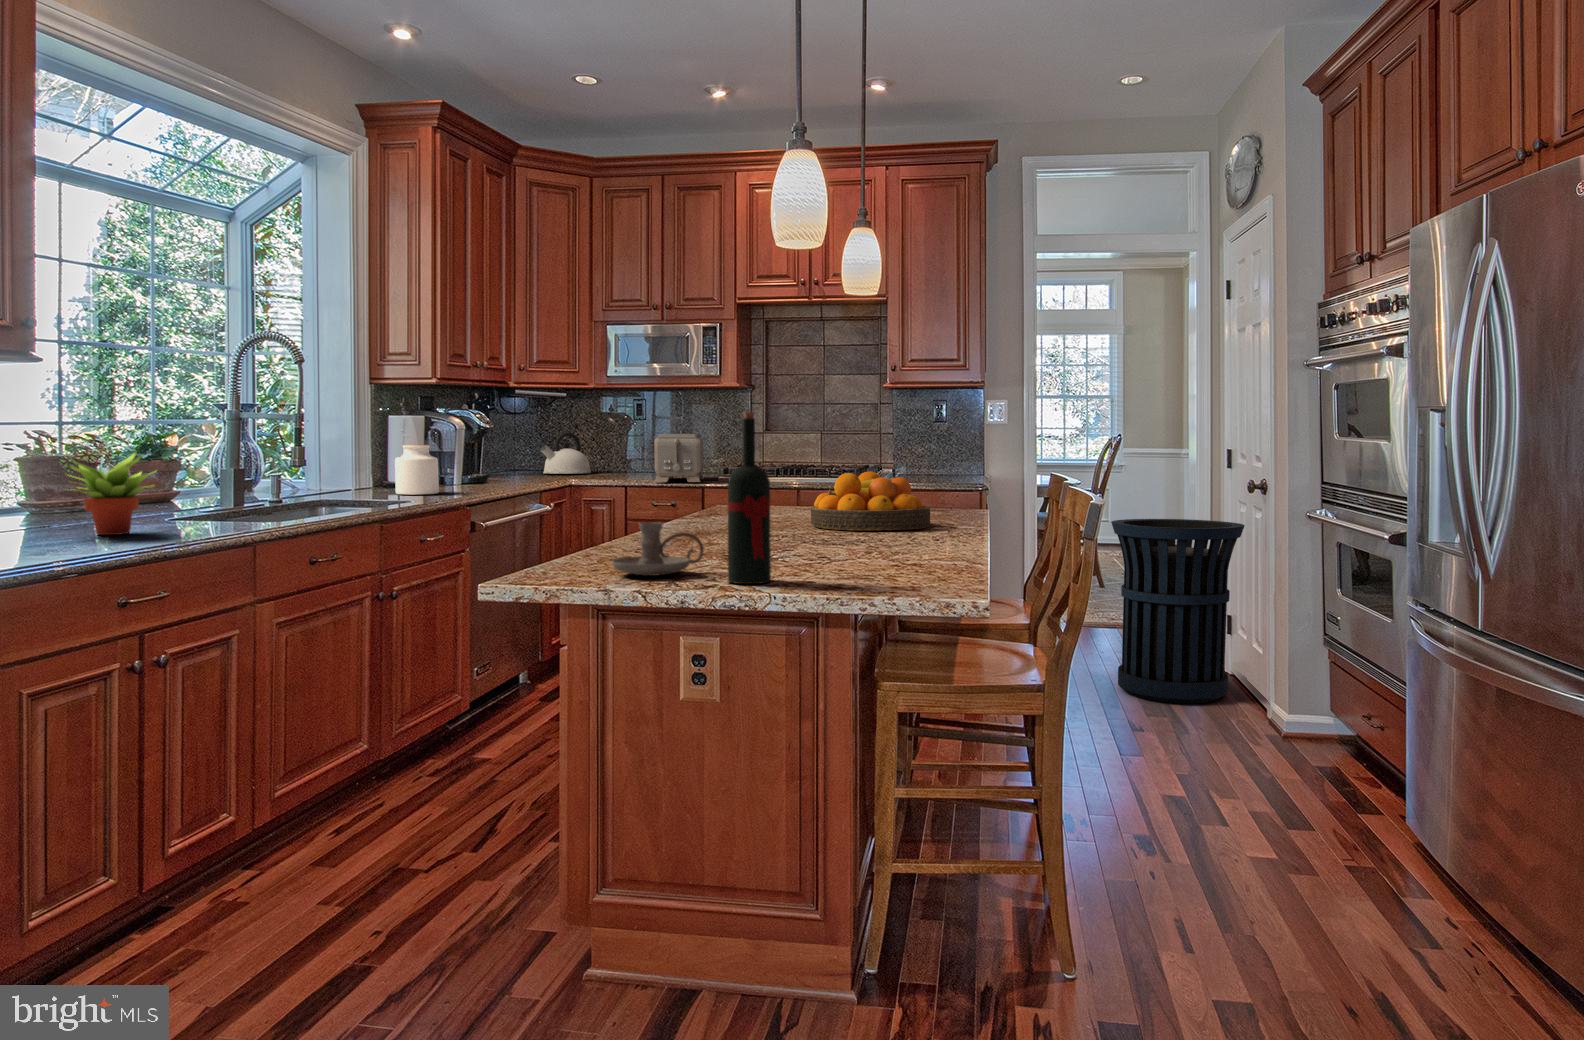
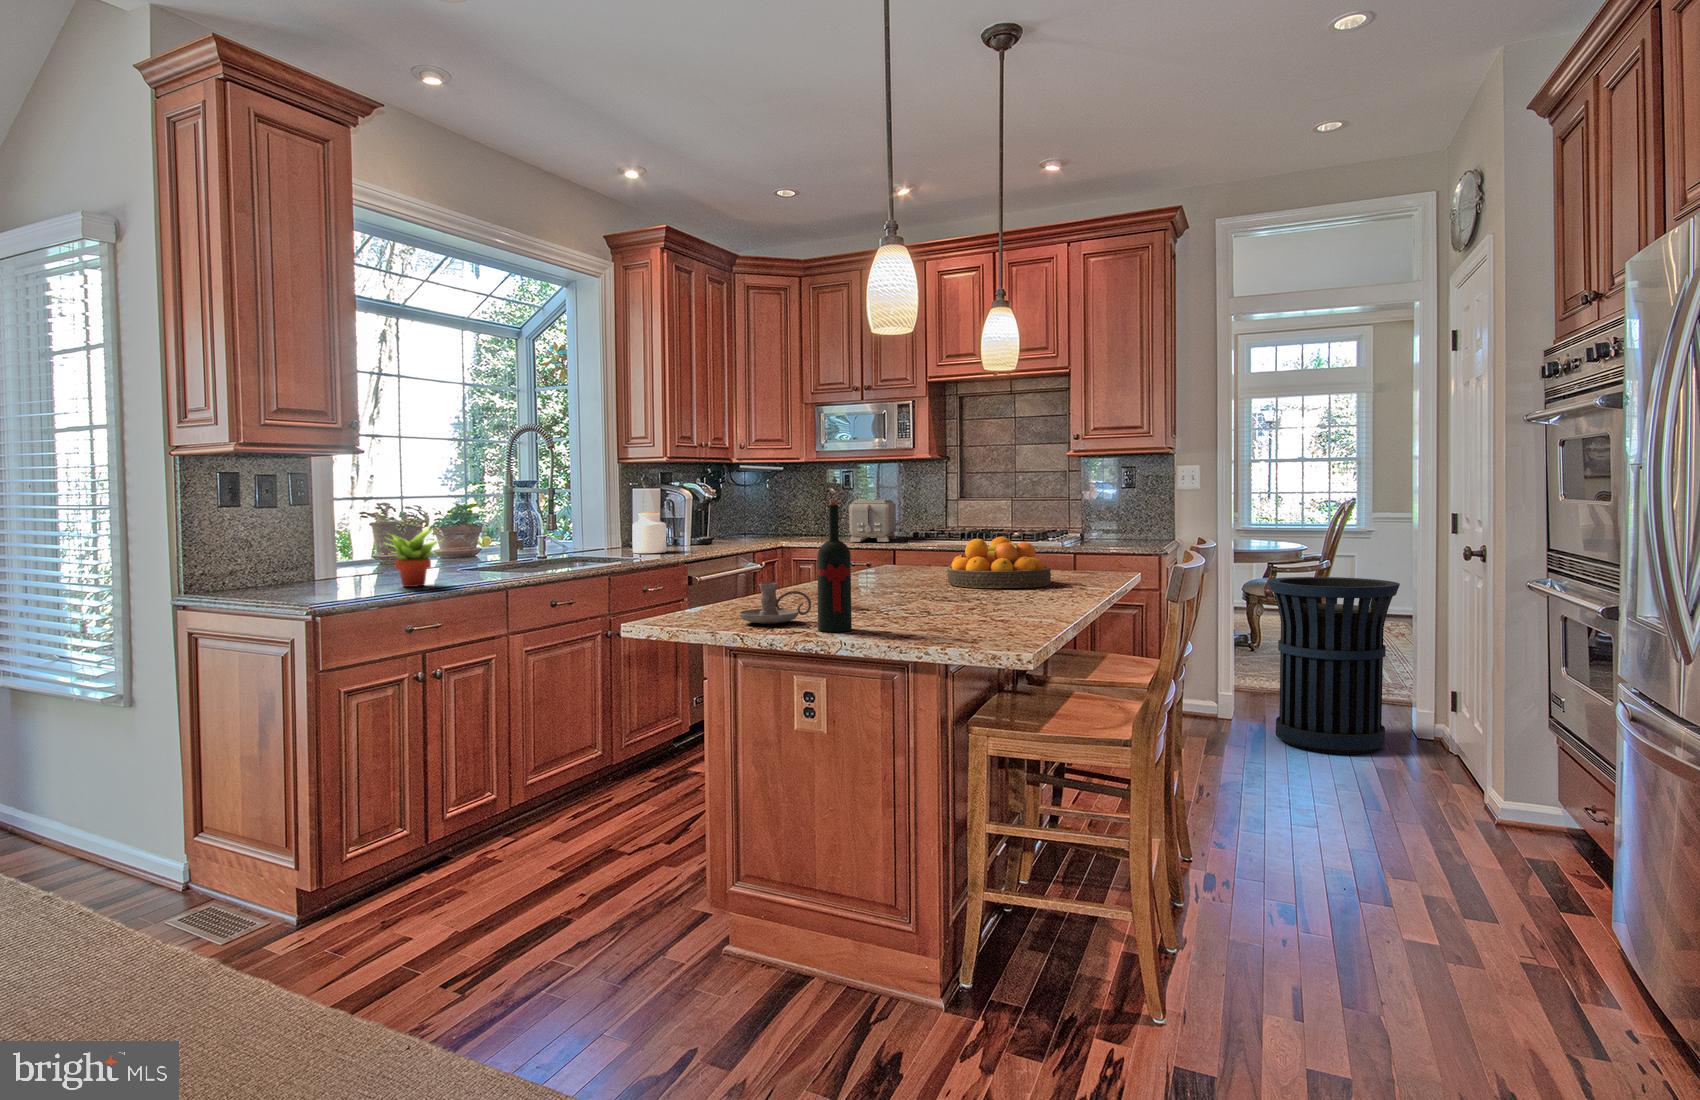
kettle: present [541,432,591,474] -> none [761,498,804,534]

